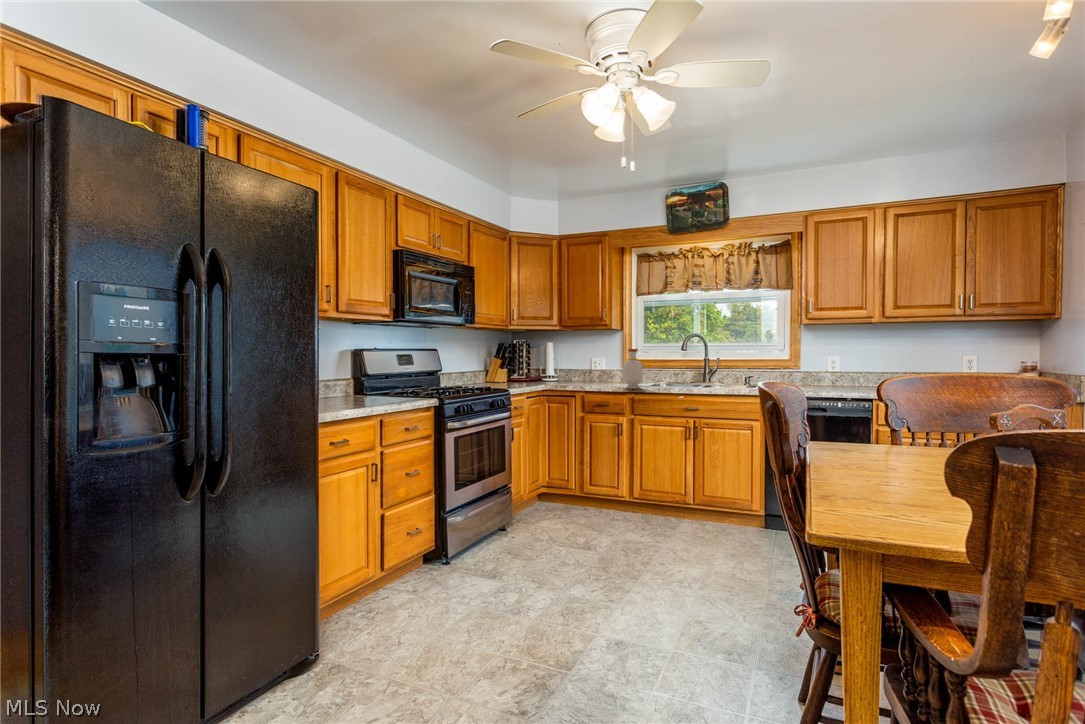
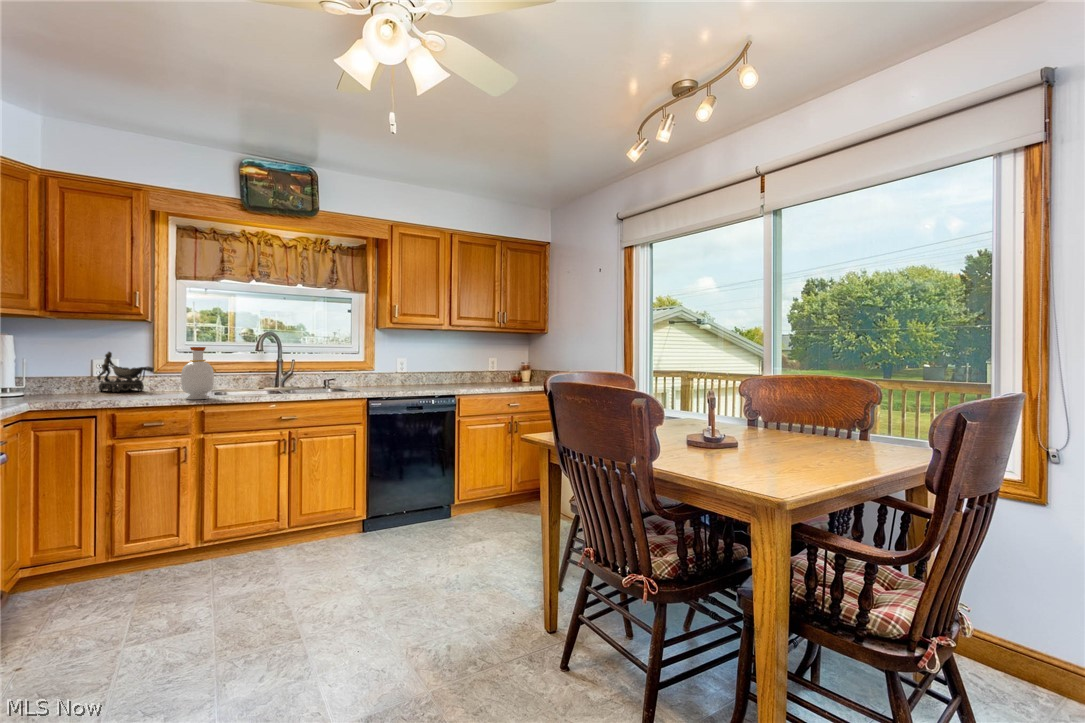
decorative bowl: none [591,353,618,381] -> present [97,352,154,392]

